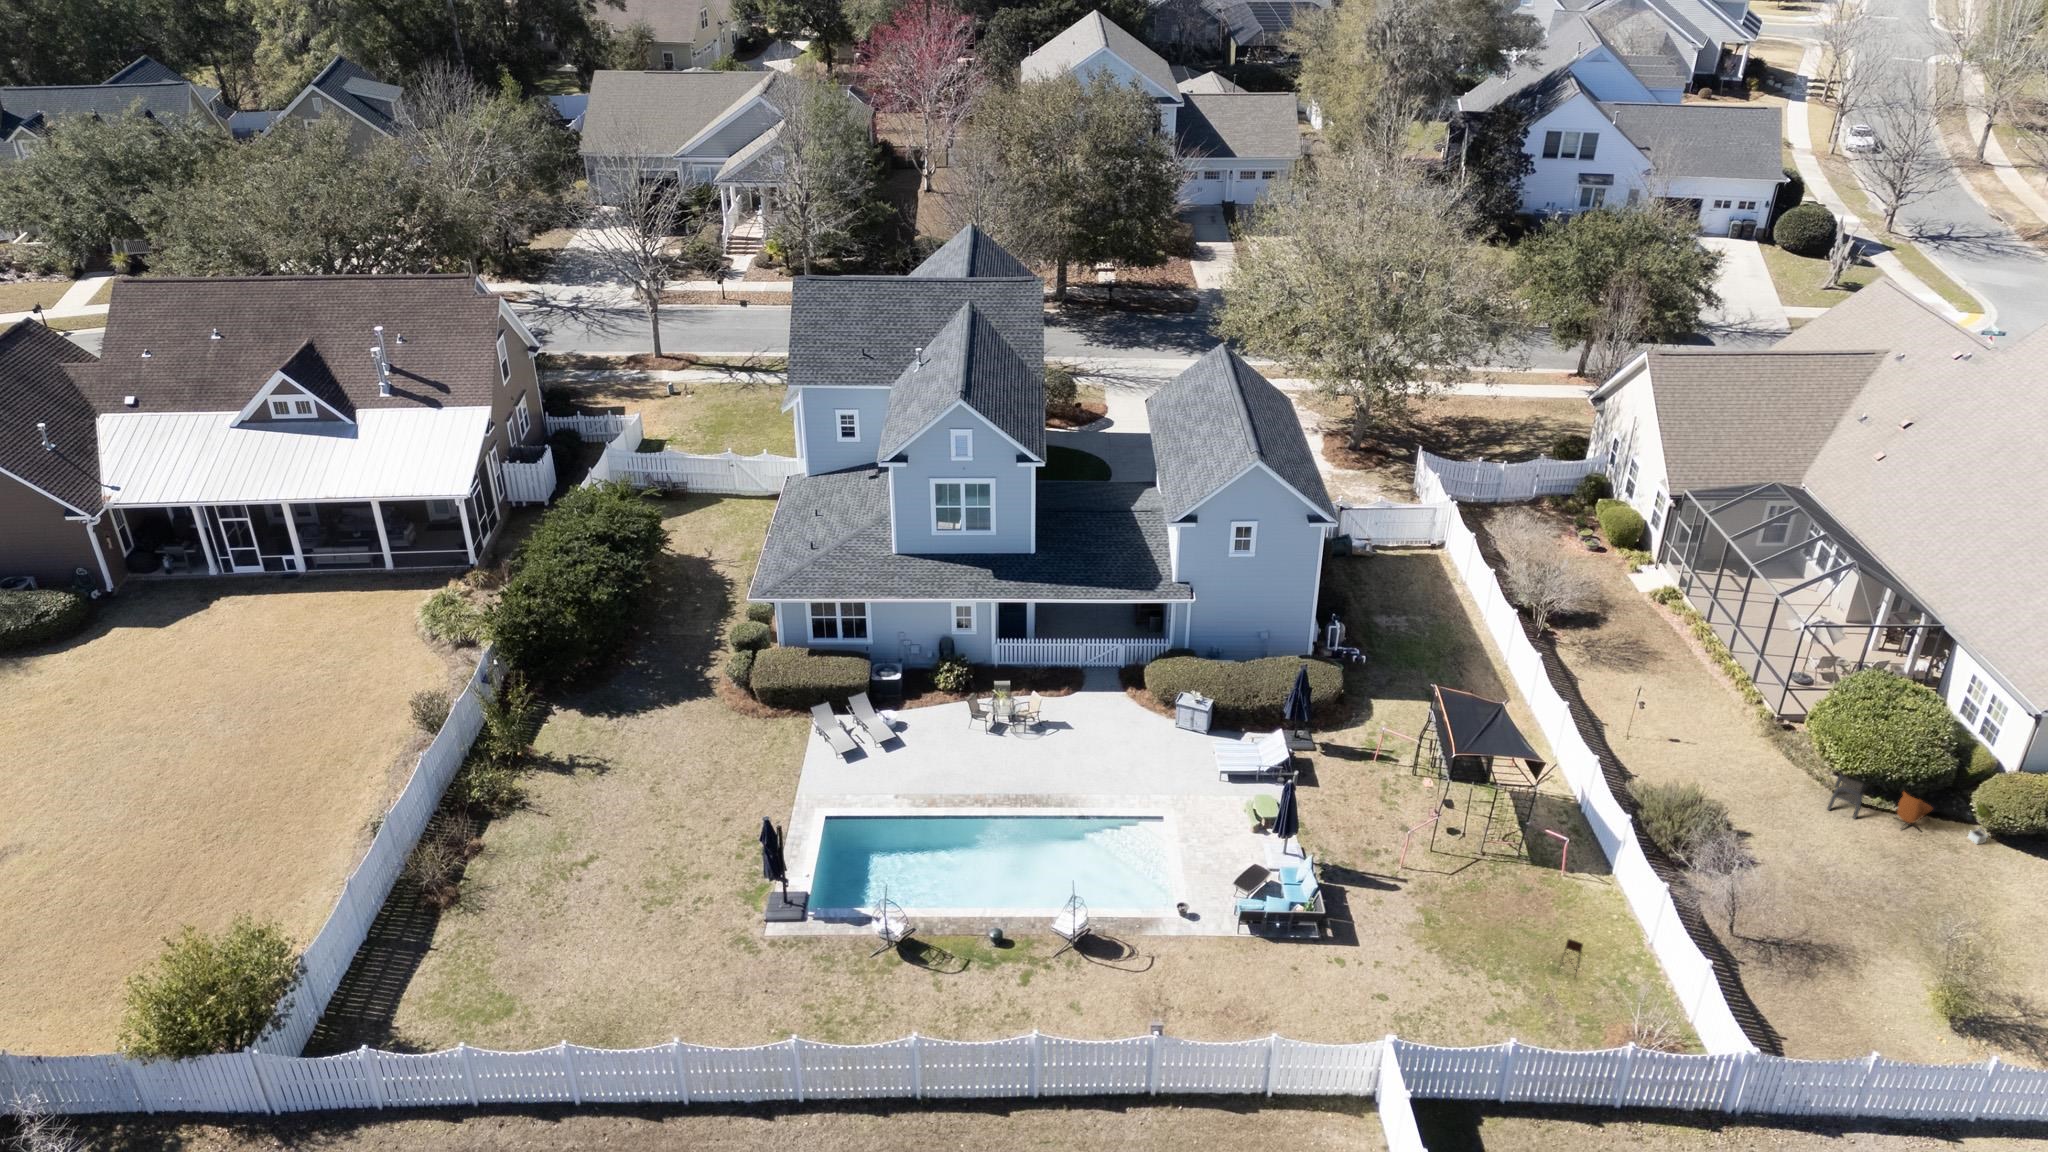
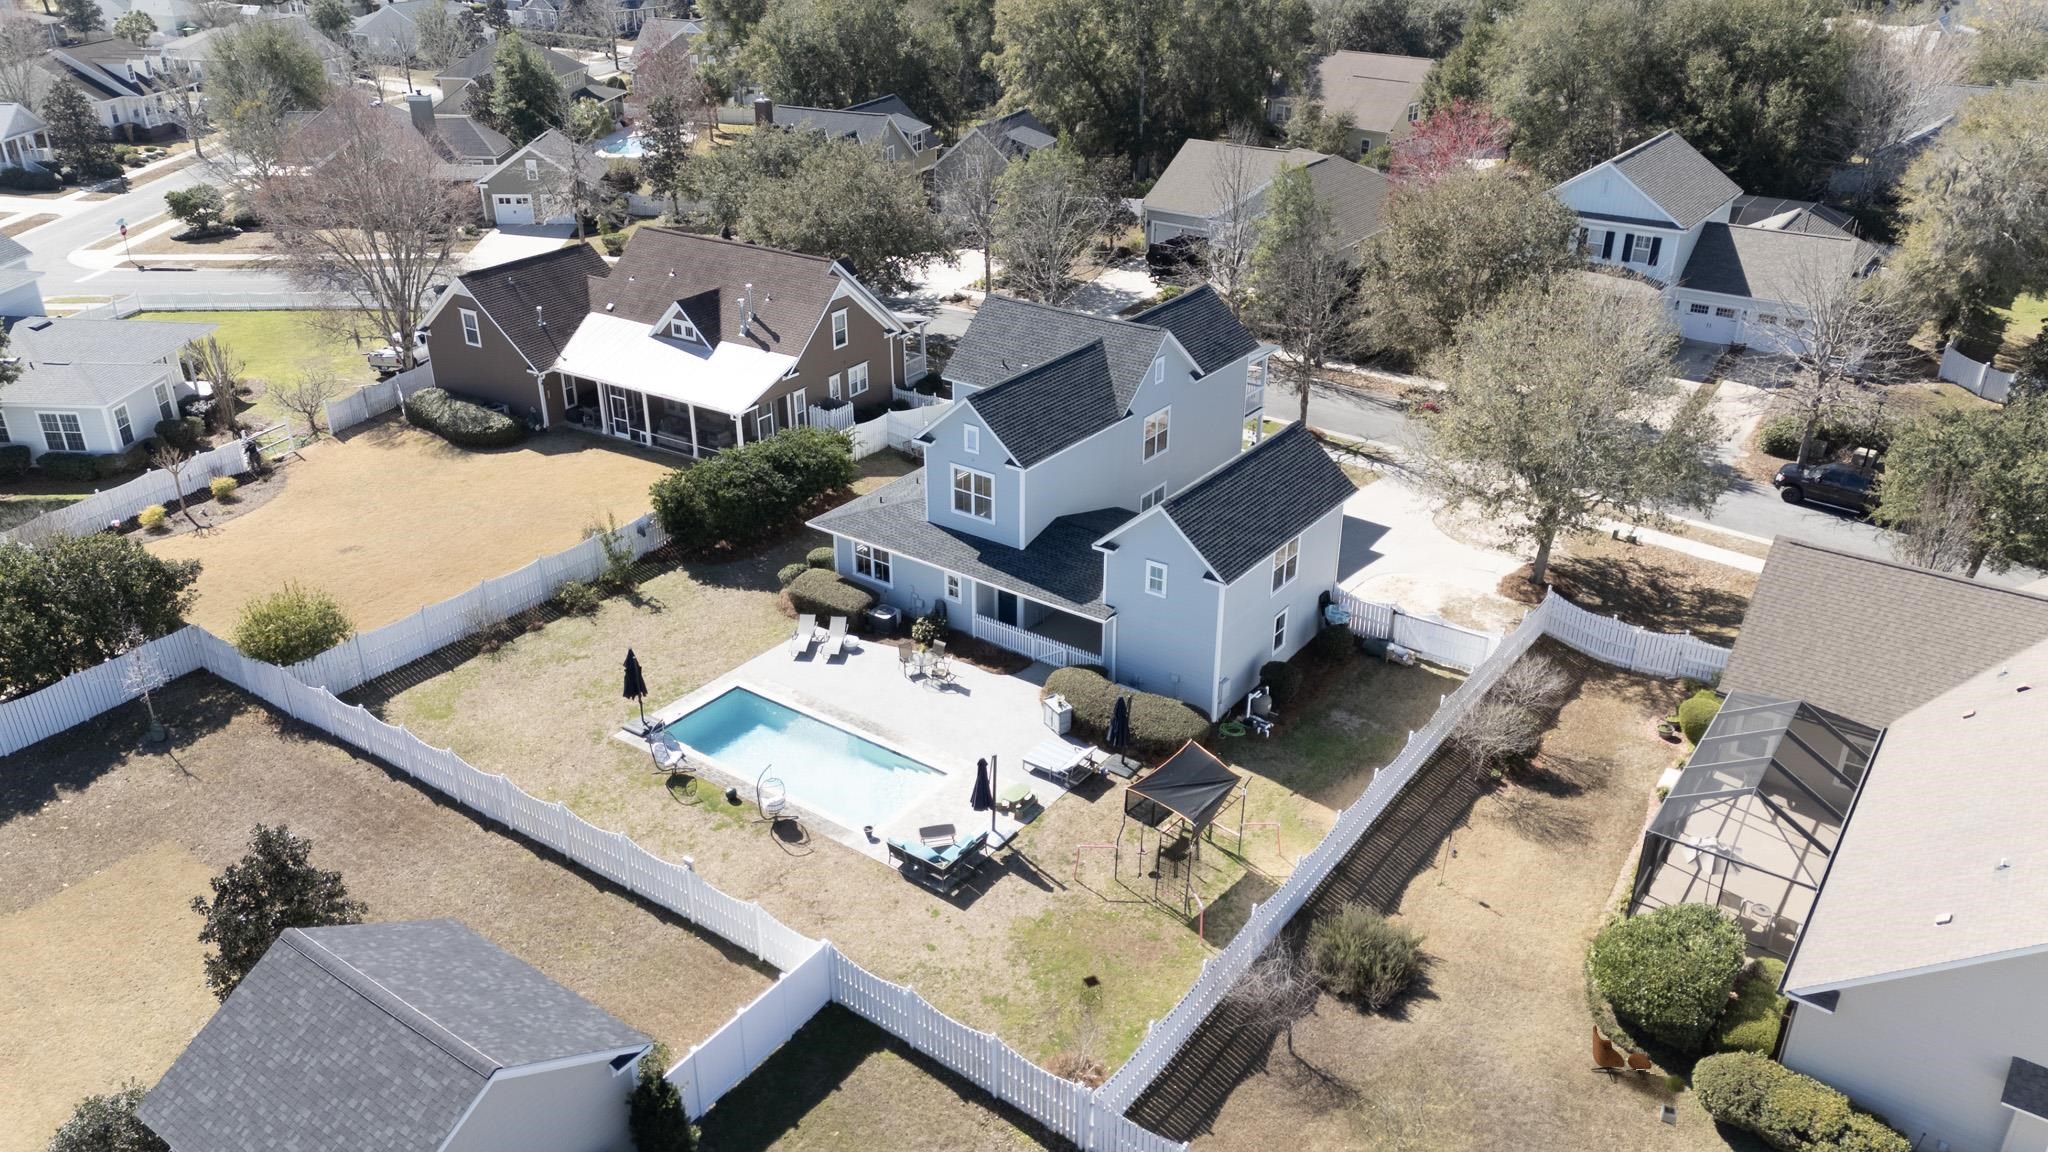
bench: present [1827,774,1866,819] -> present [1156,828,1200,877]

